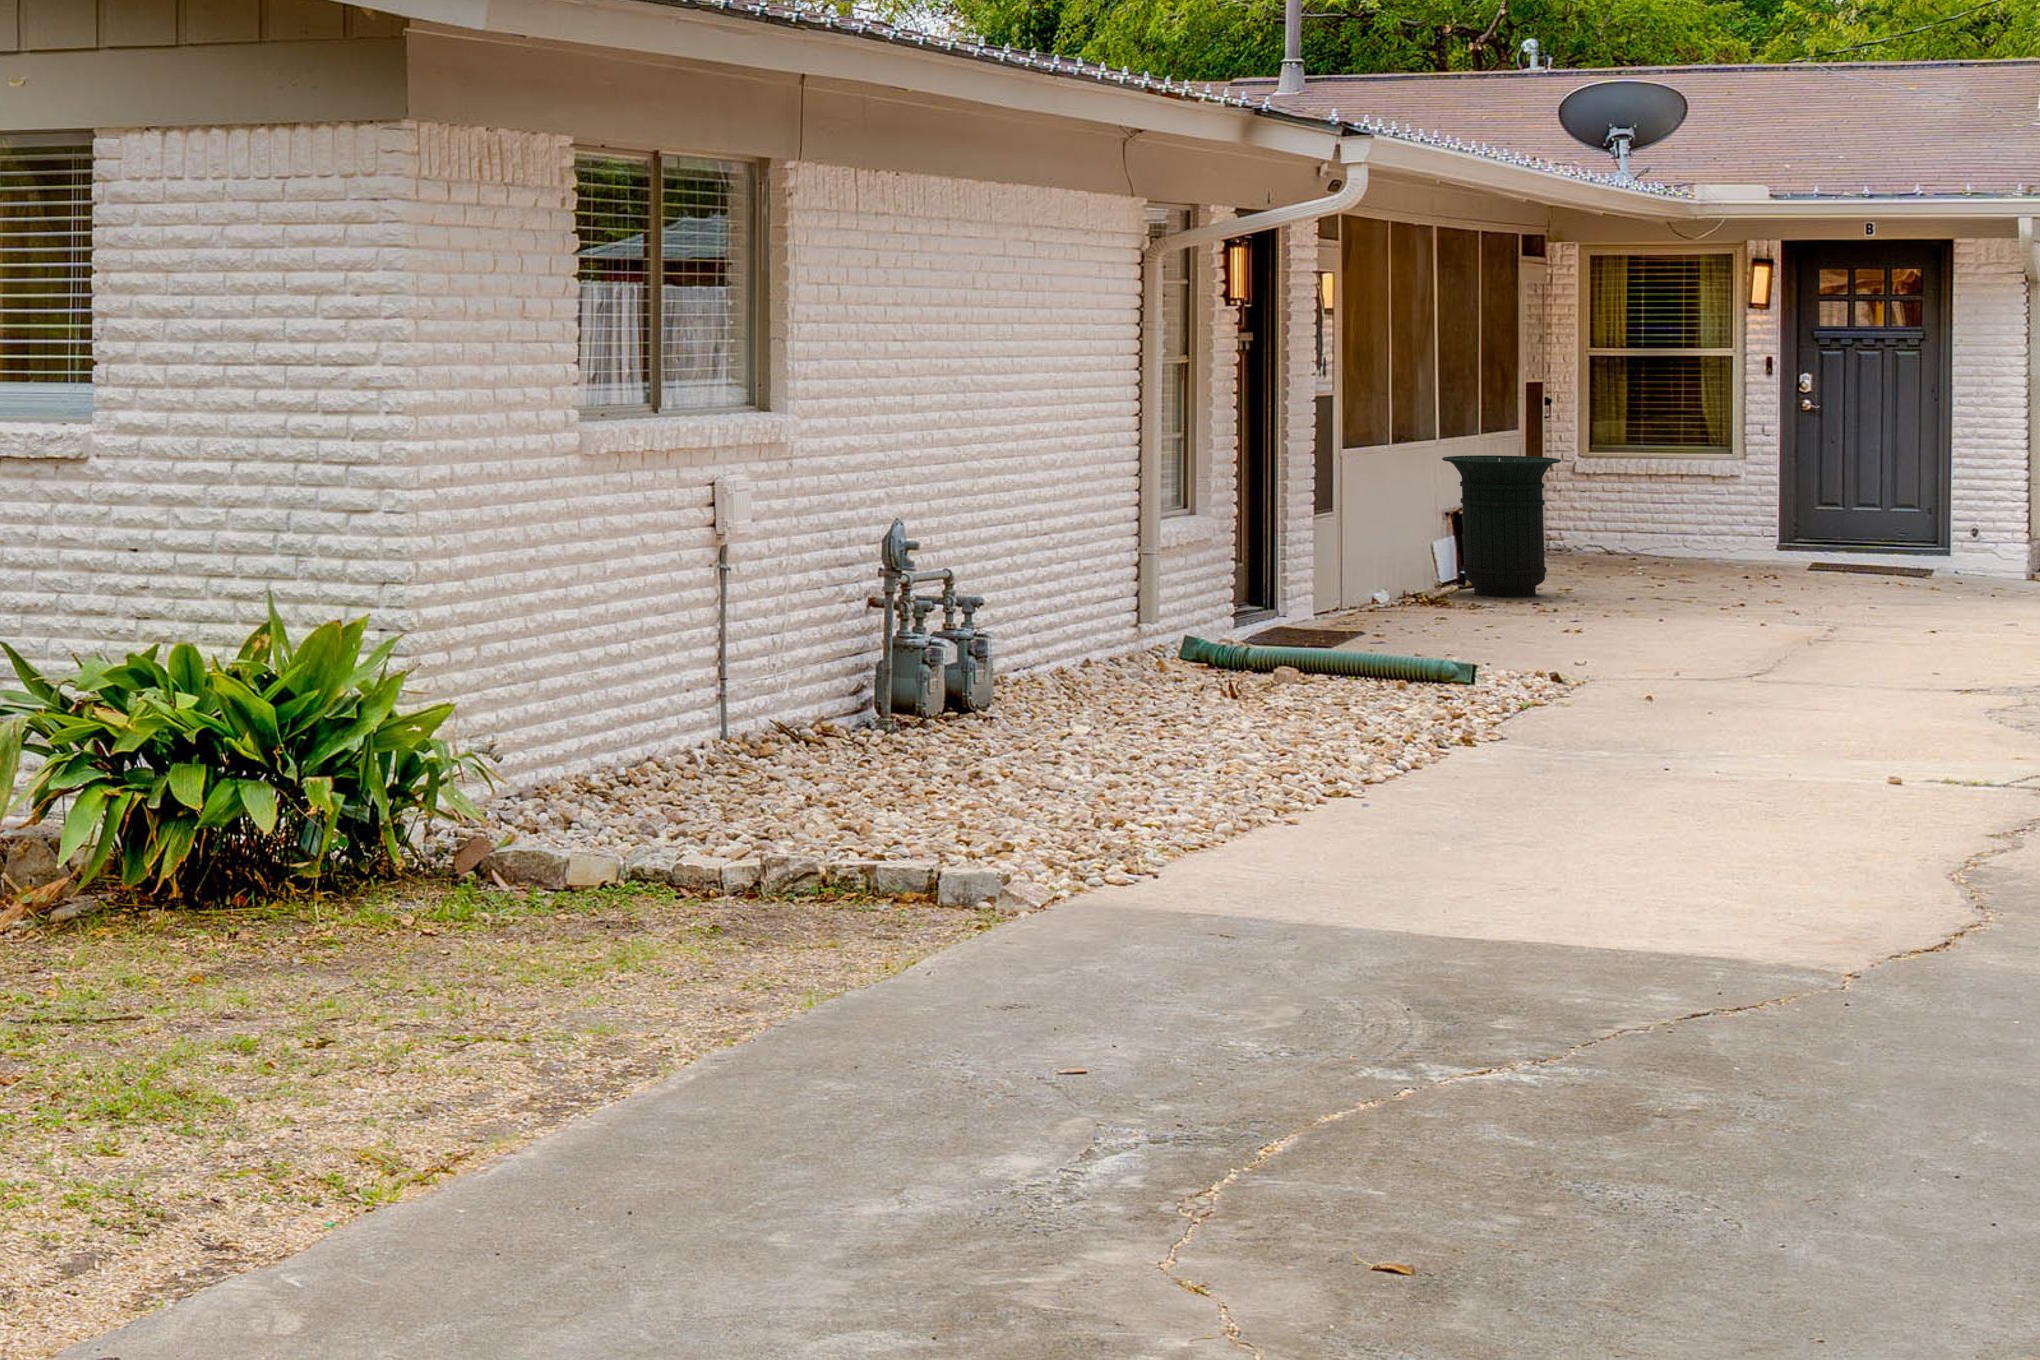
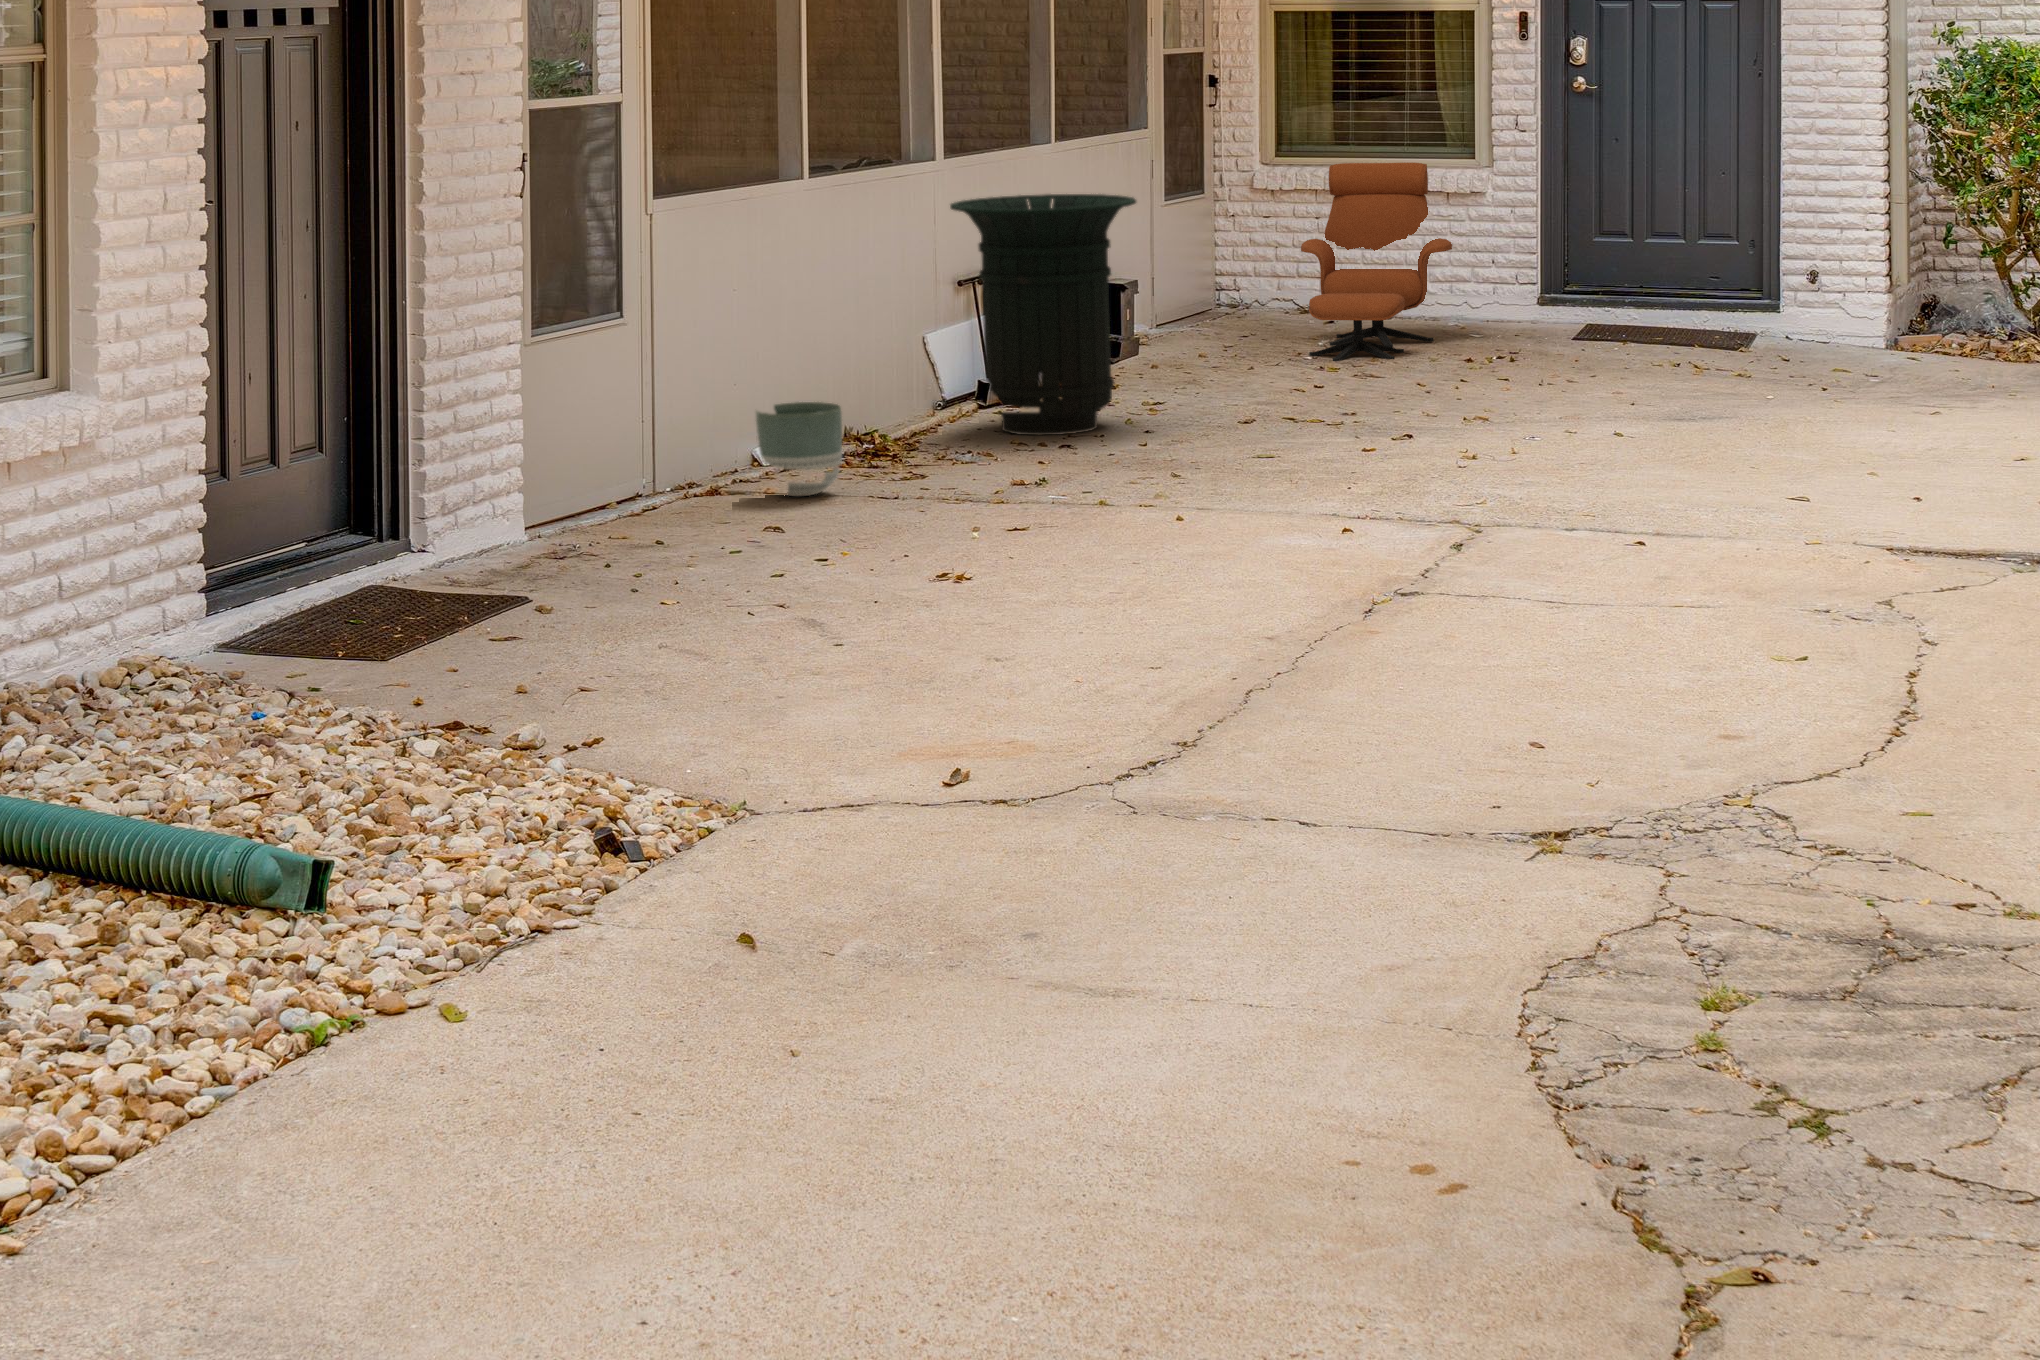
lounge chair: none [1615,449,1722,575] -> present [1301,163,1452,361]
planter: none [1372,563,1423,614] -> present [756,402,842,496]

